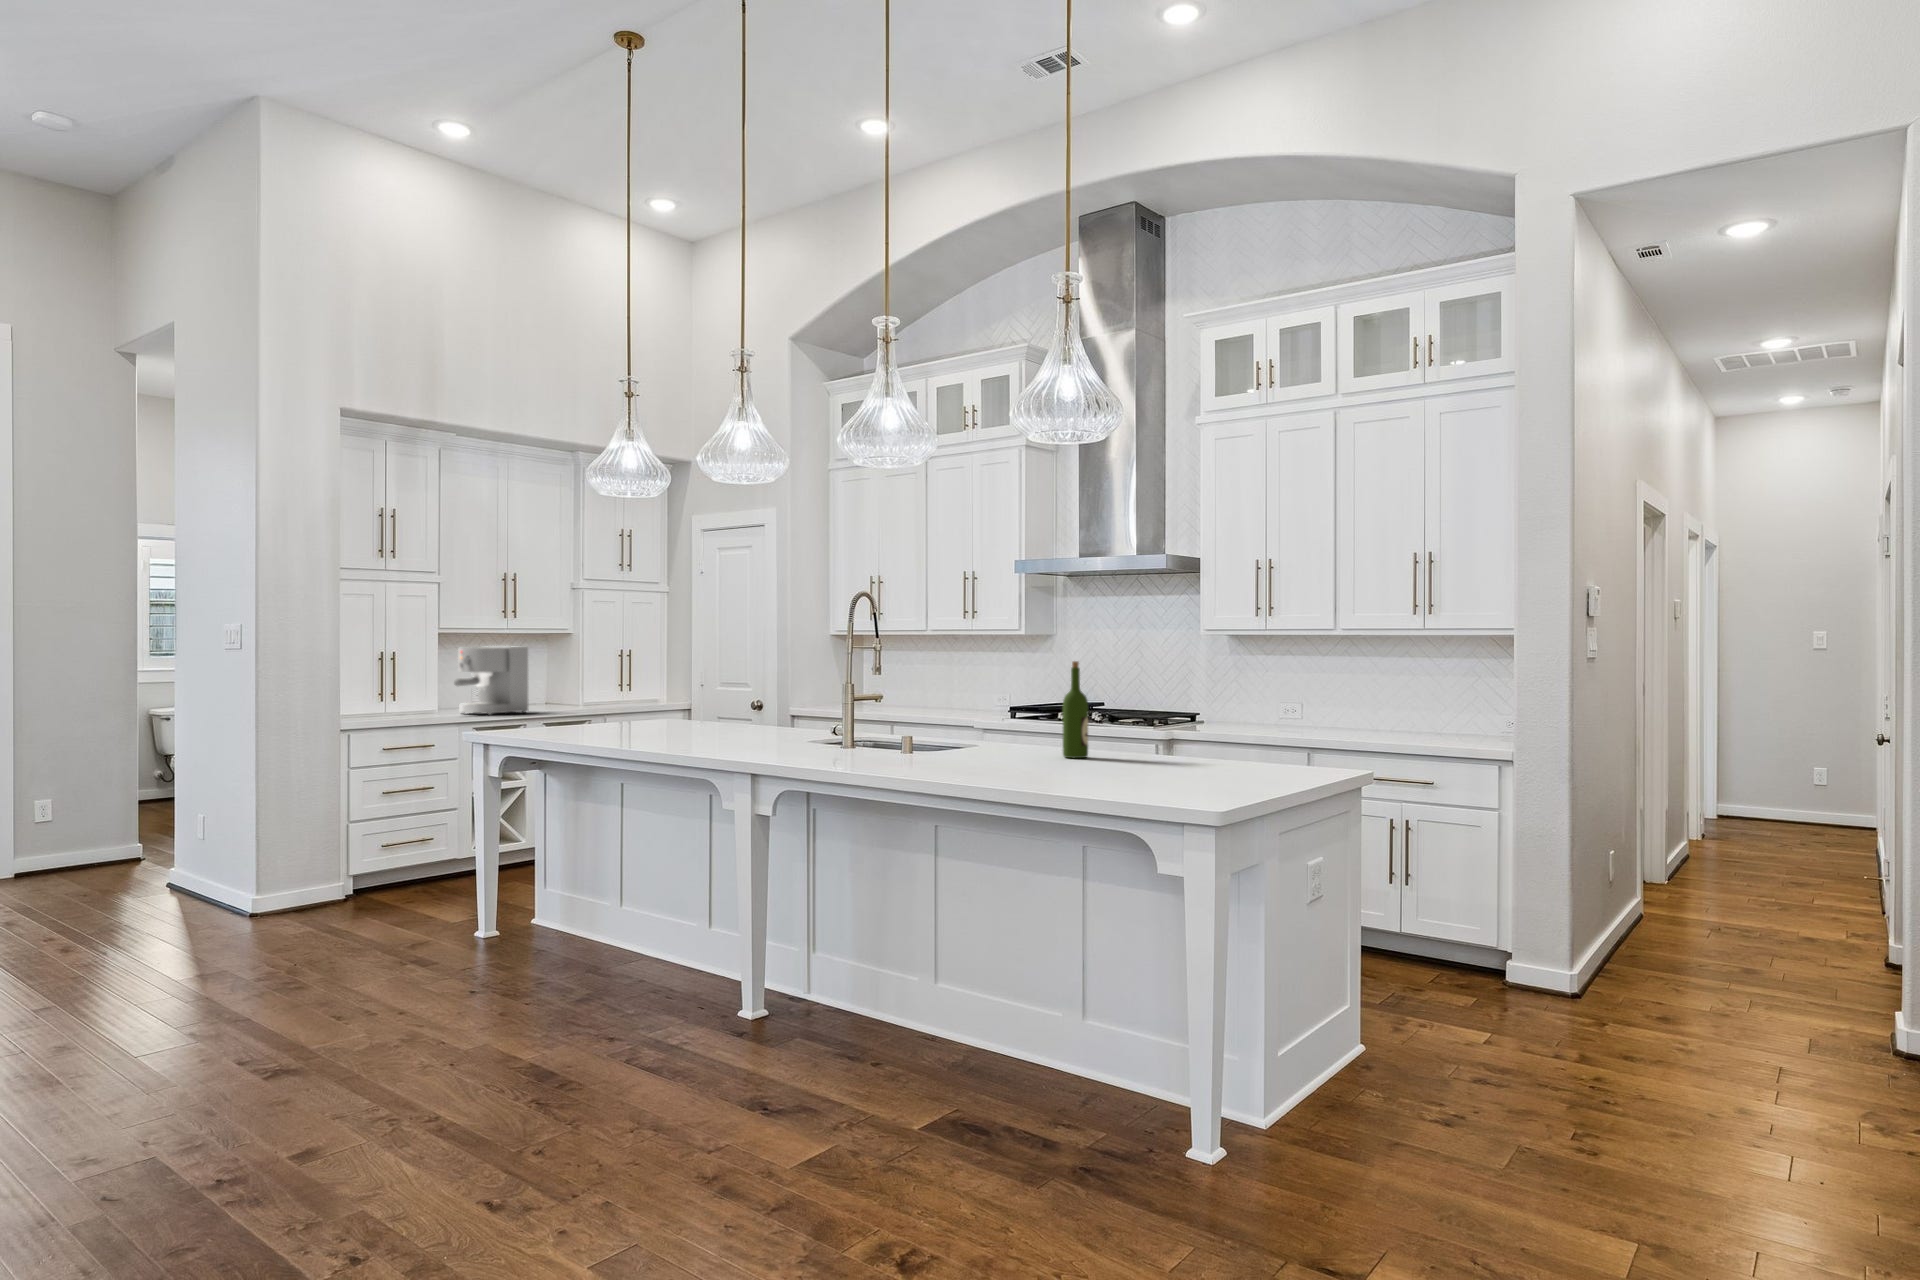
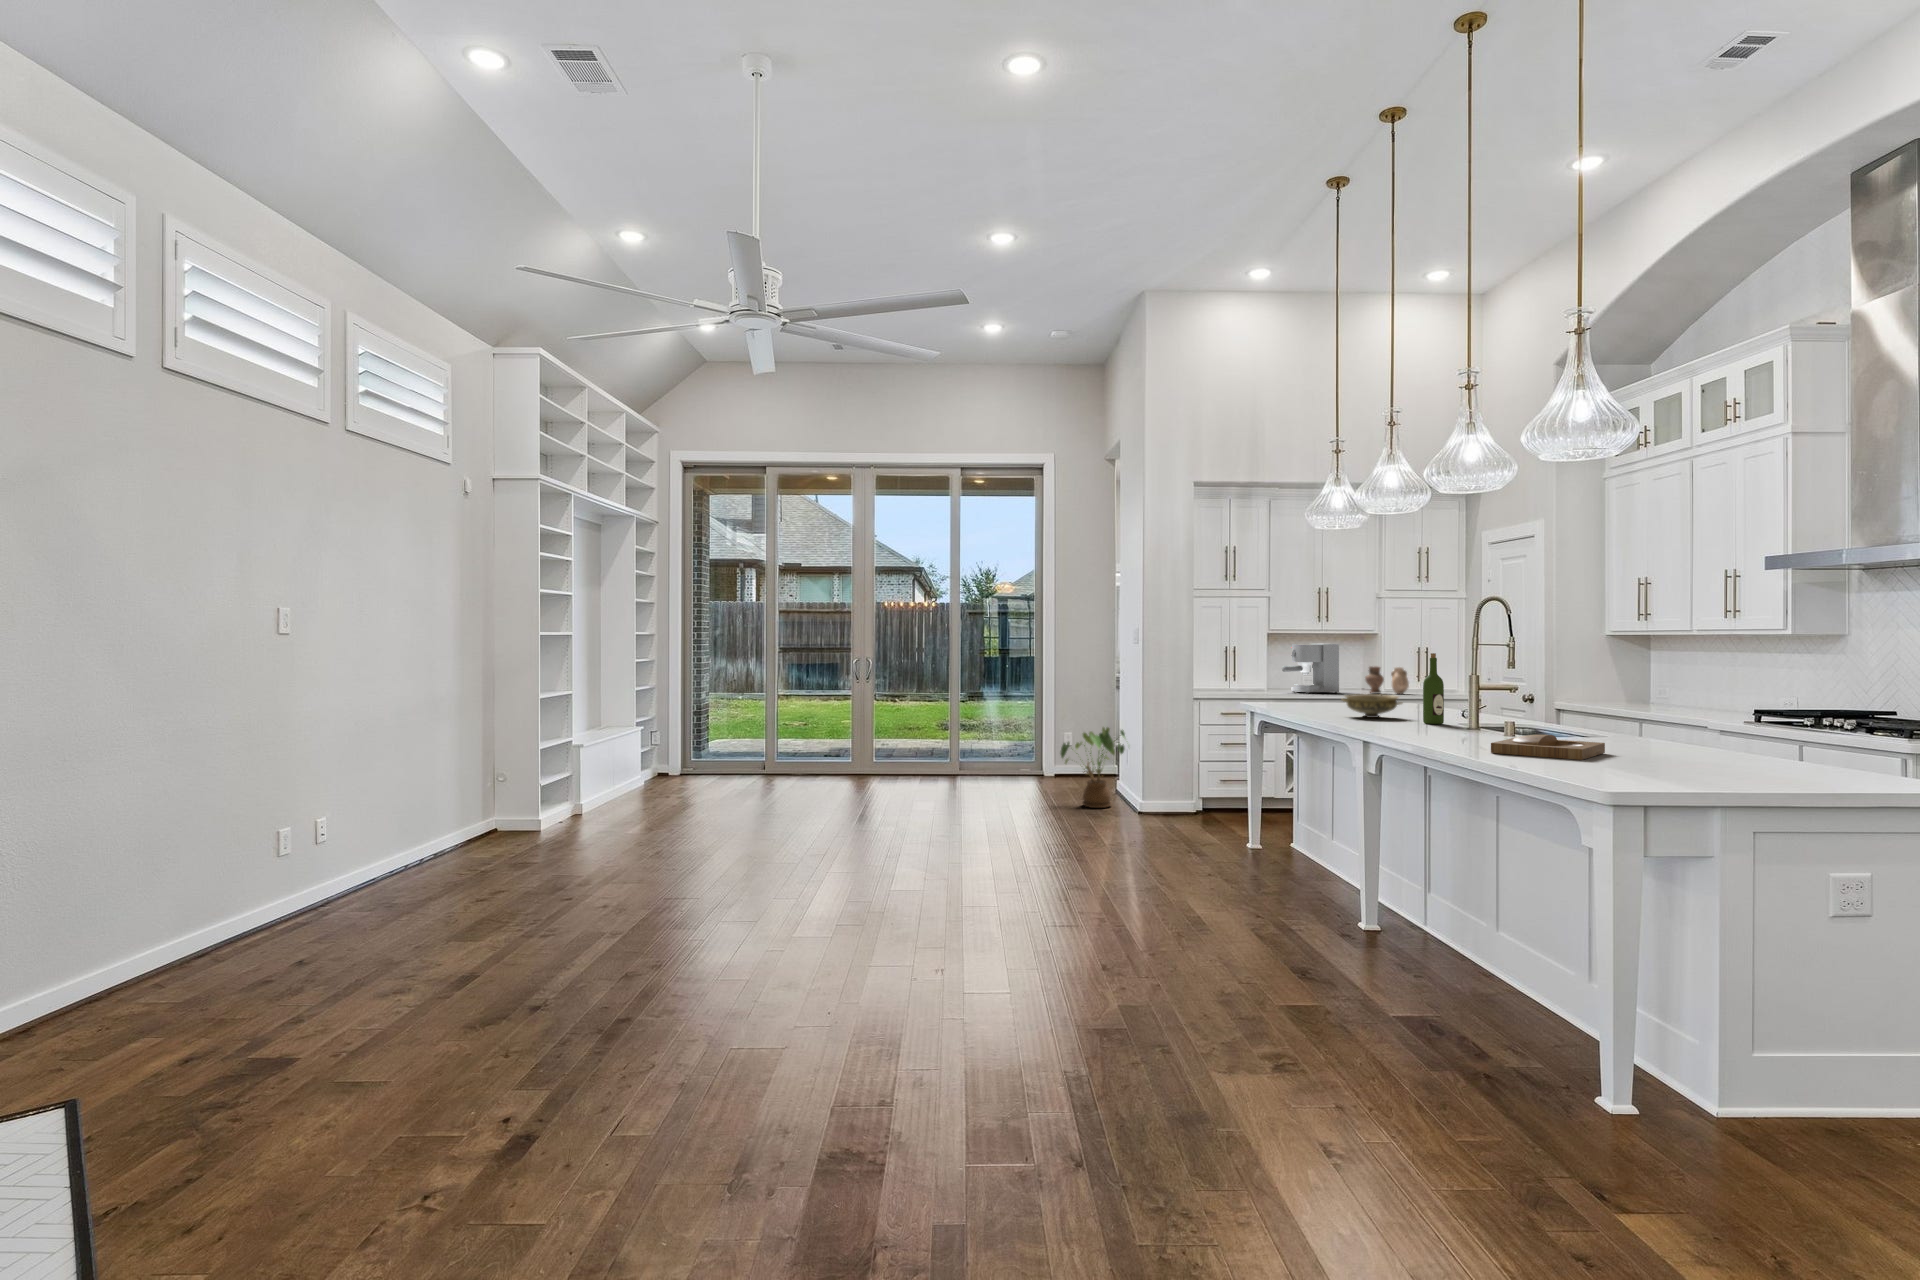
wine bottle: present [1063,661,1088,758] -> present [1423,653,1444,724]
vase: none [559,675,613,711] -> present [1365,666,1409,694]
ceramic bowl: none [660,714,744,745] -> present [1342,694,1402,718]
tray: none [986,753,1089,780] -> present [1491,735,1605,760]
house plant: none [94,788,226,928] -> present [1061,727,1125,808]

